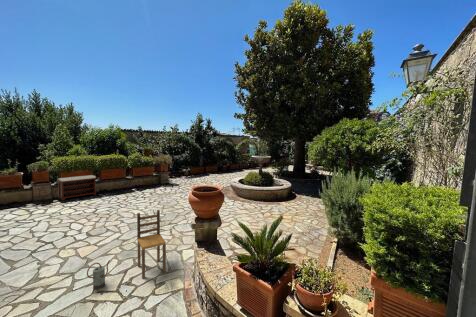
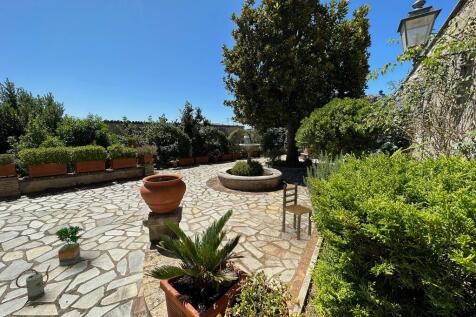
bench: present [57,175,96,200] -> none [25,168,71,196]
chair: present [137,210,166,278] -> present [282,183,312,240]
potted tree: none [106,228,130,263] -> present [56,226,83,266]

